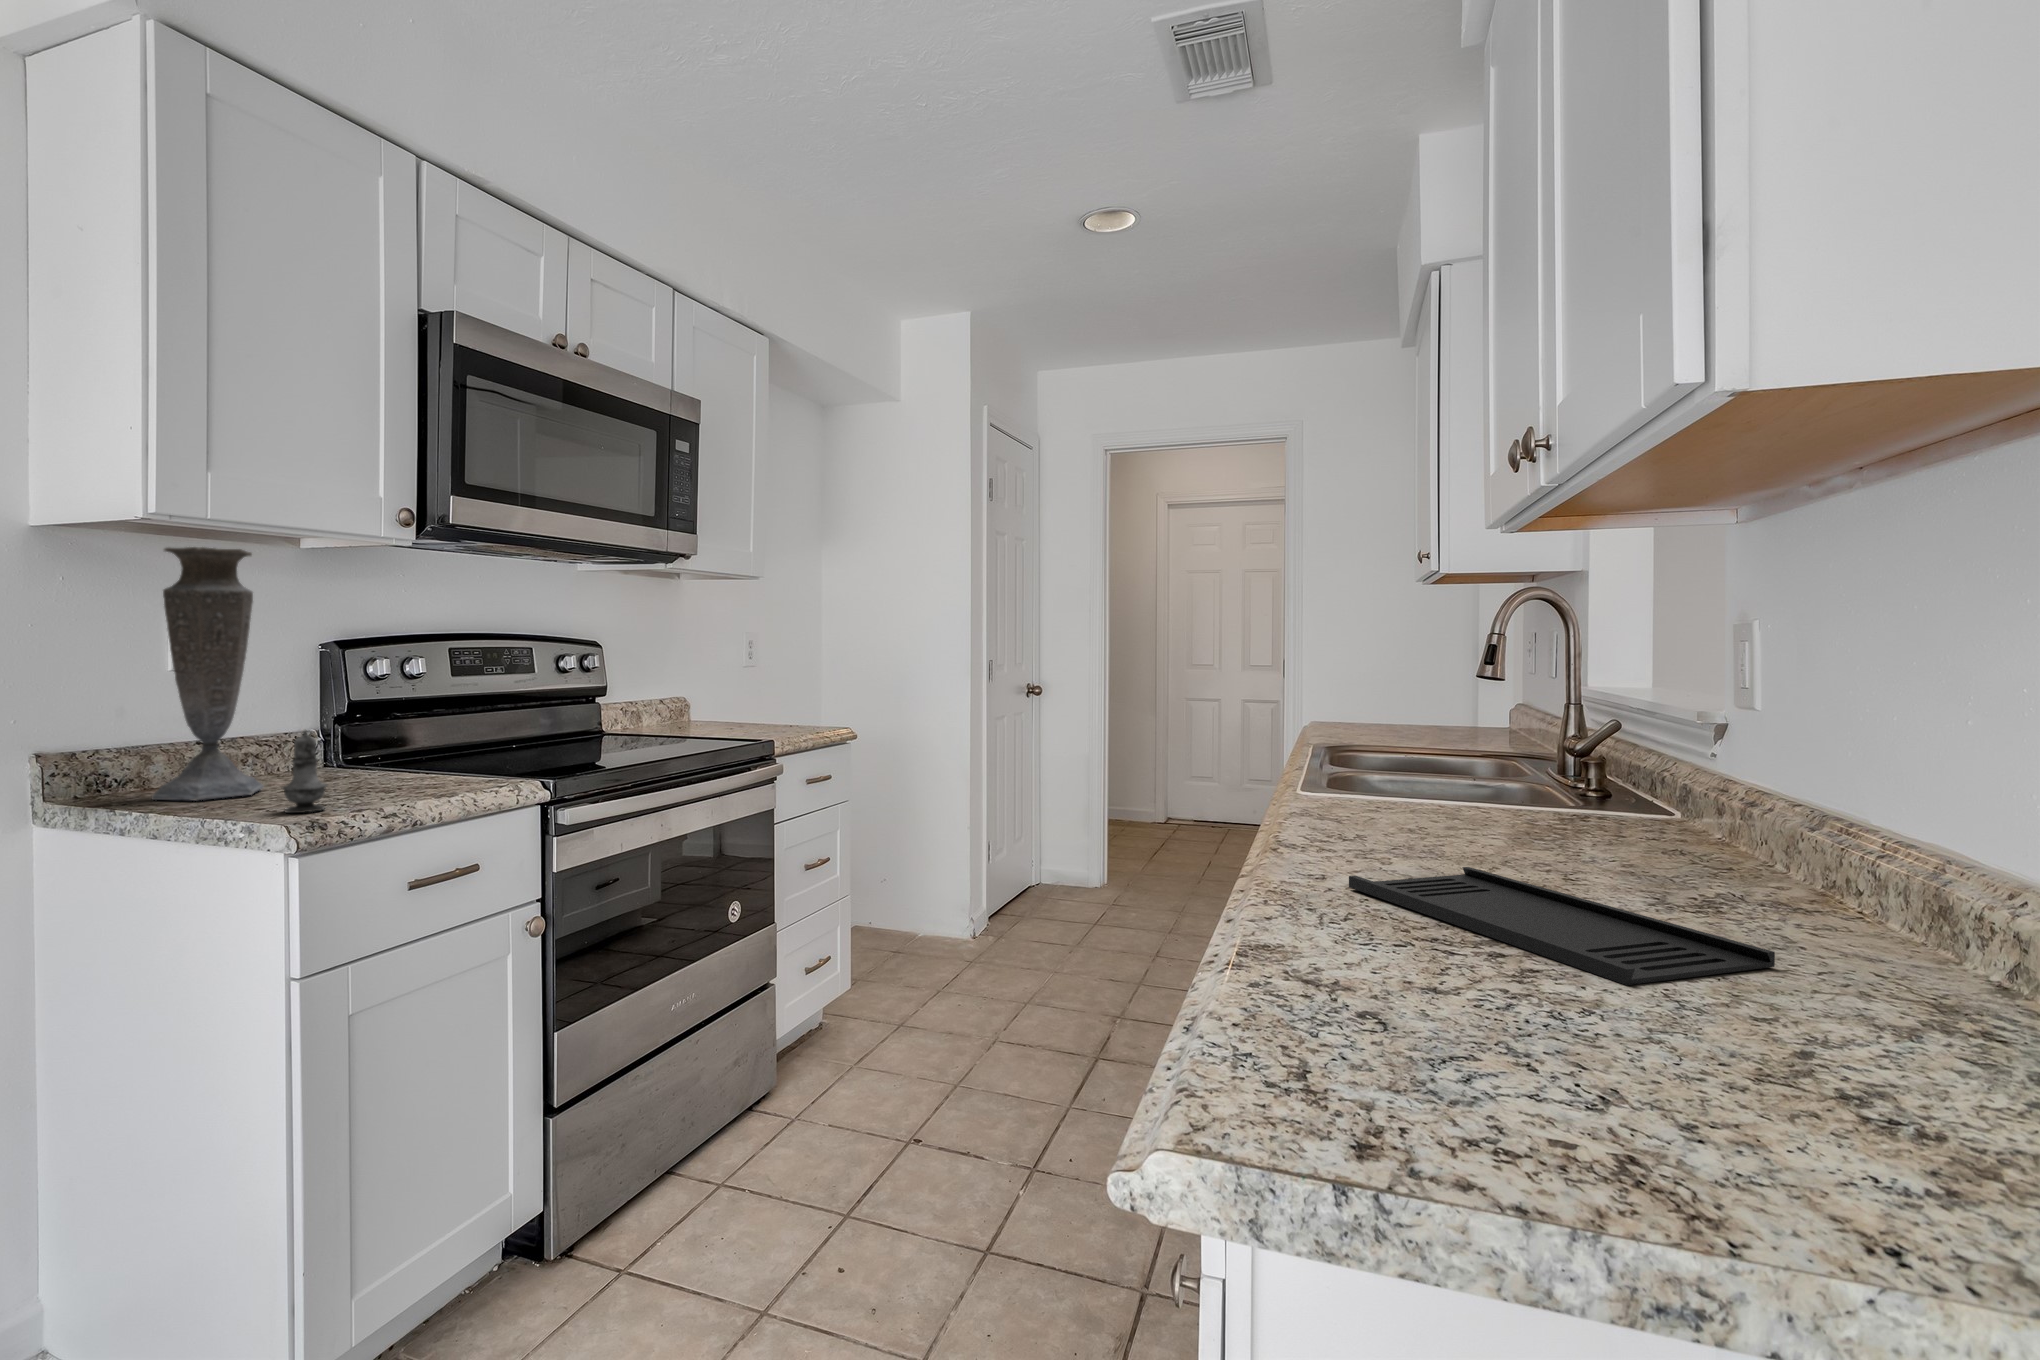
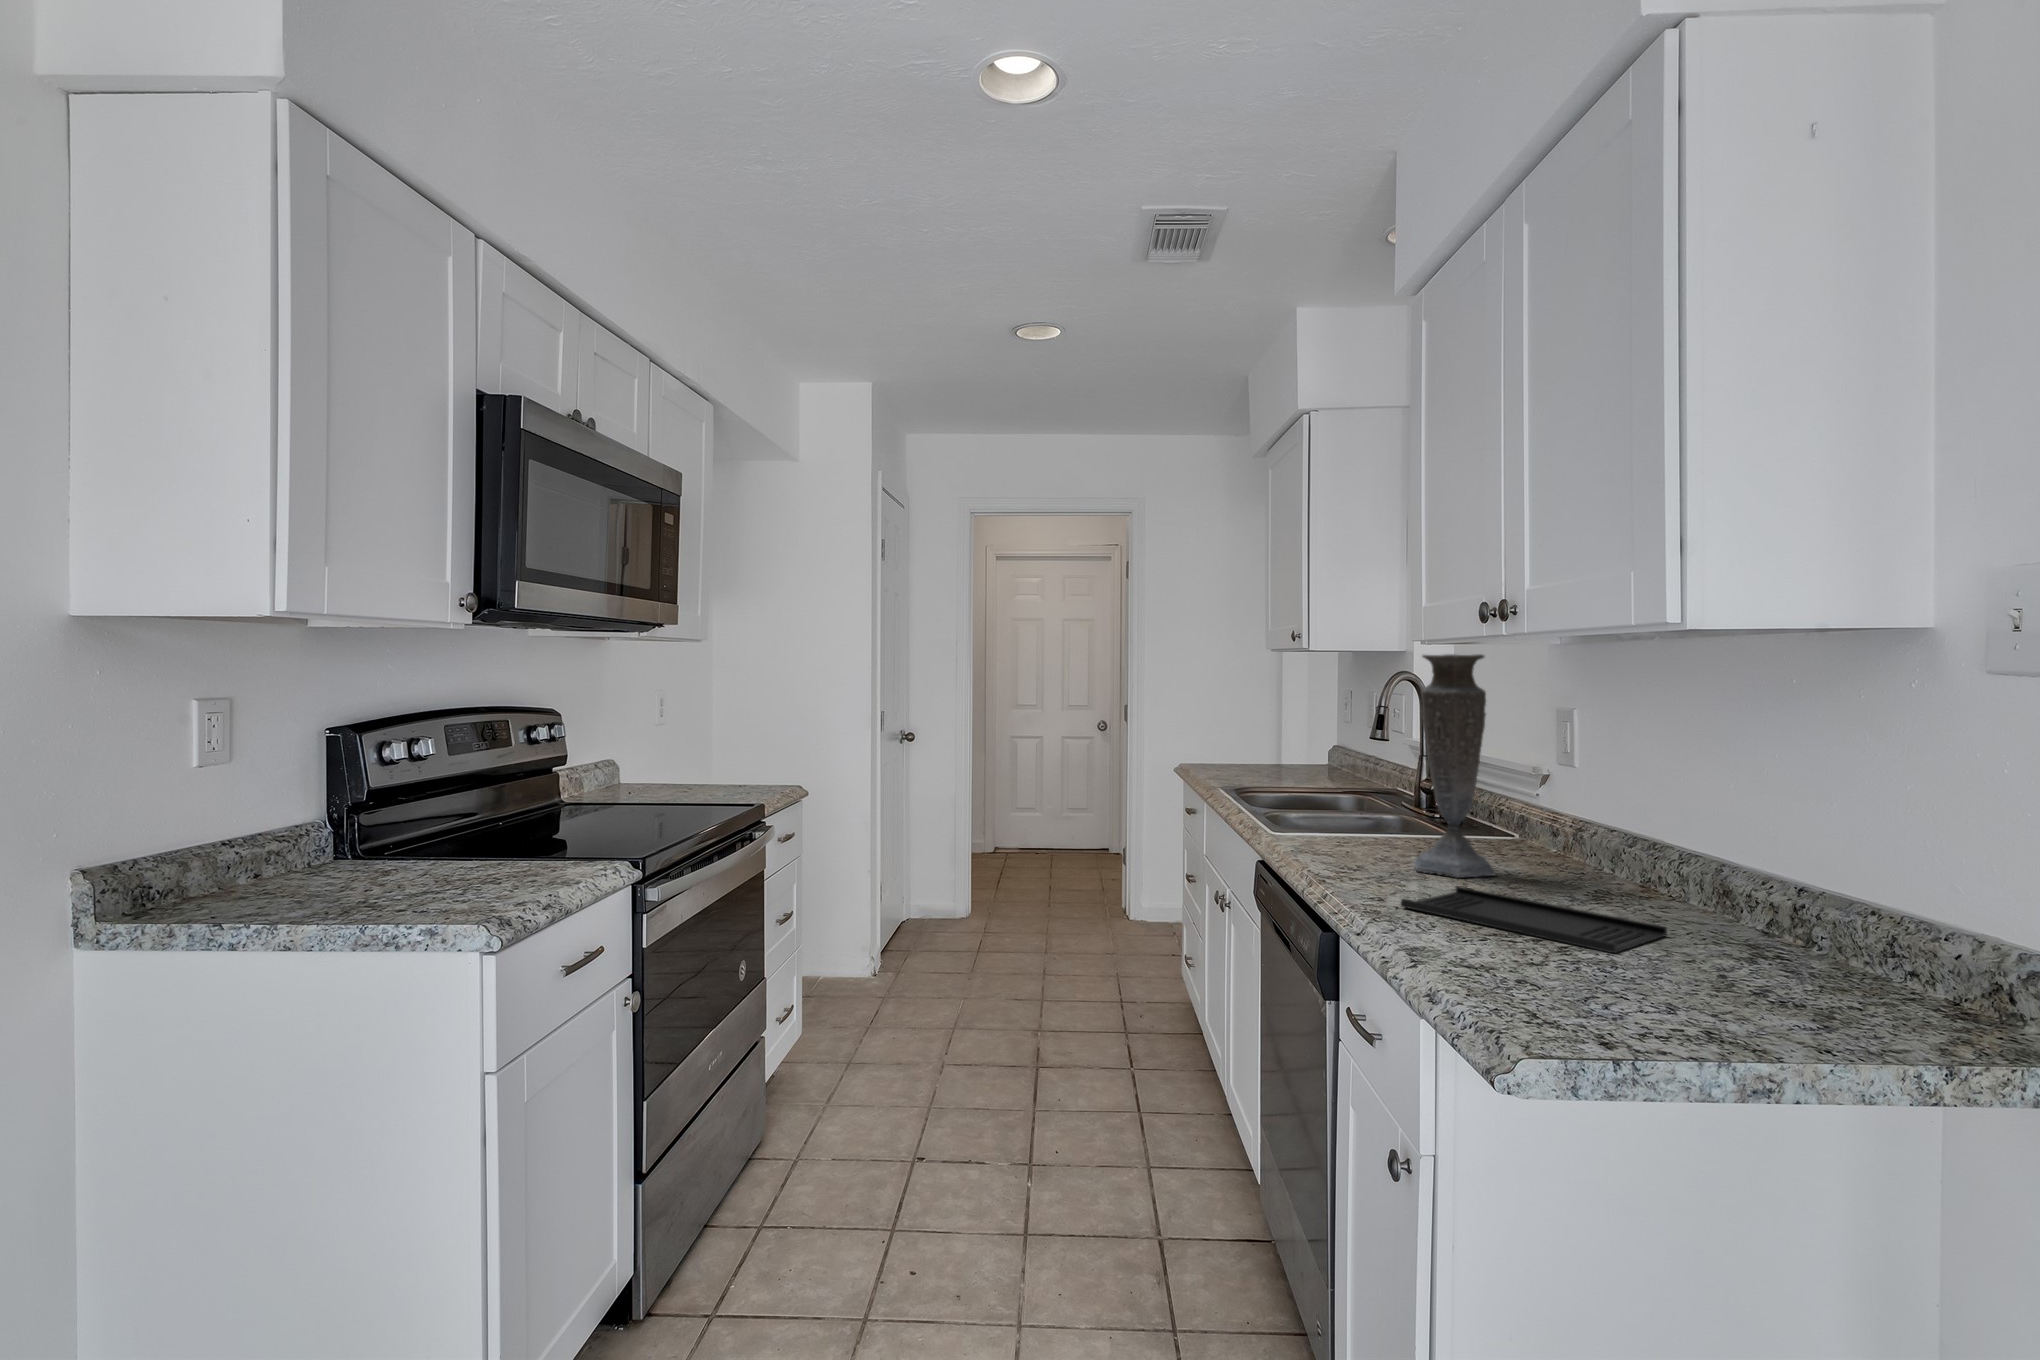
vase: present [152,547,263,800] -> present [1414,654,1496,877]
salt shaker: present [283,730,327,813] -> none [431,829,475,913]

